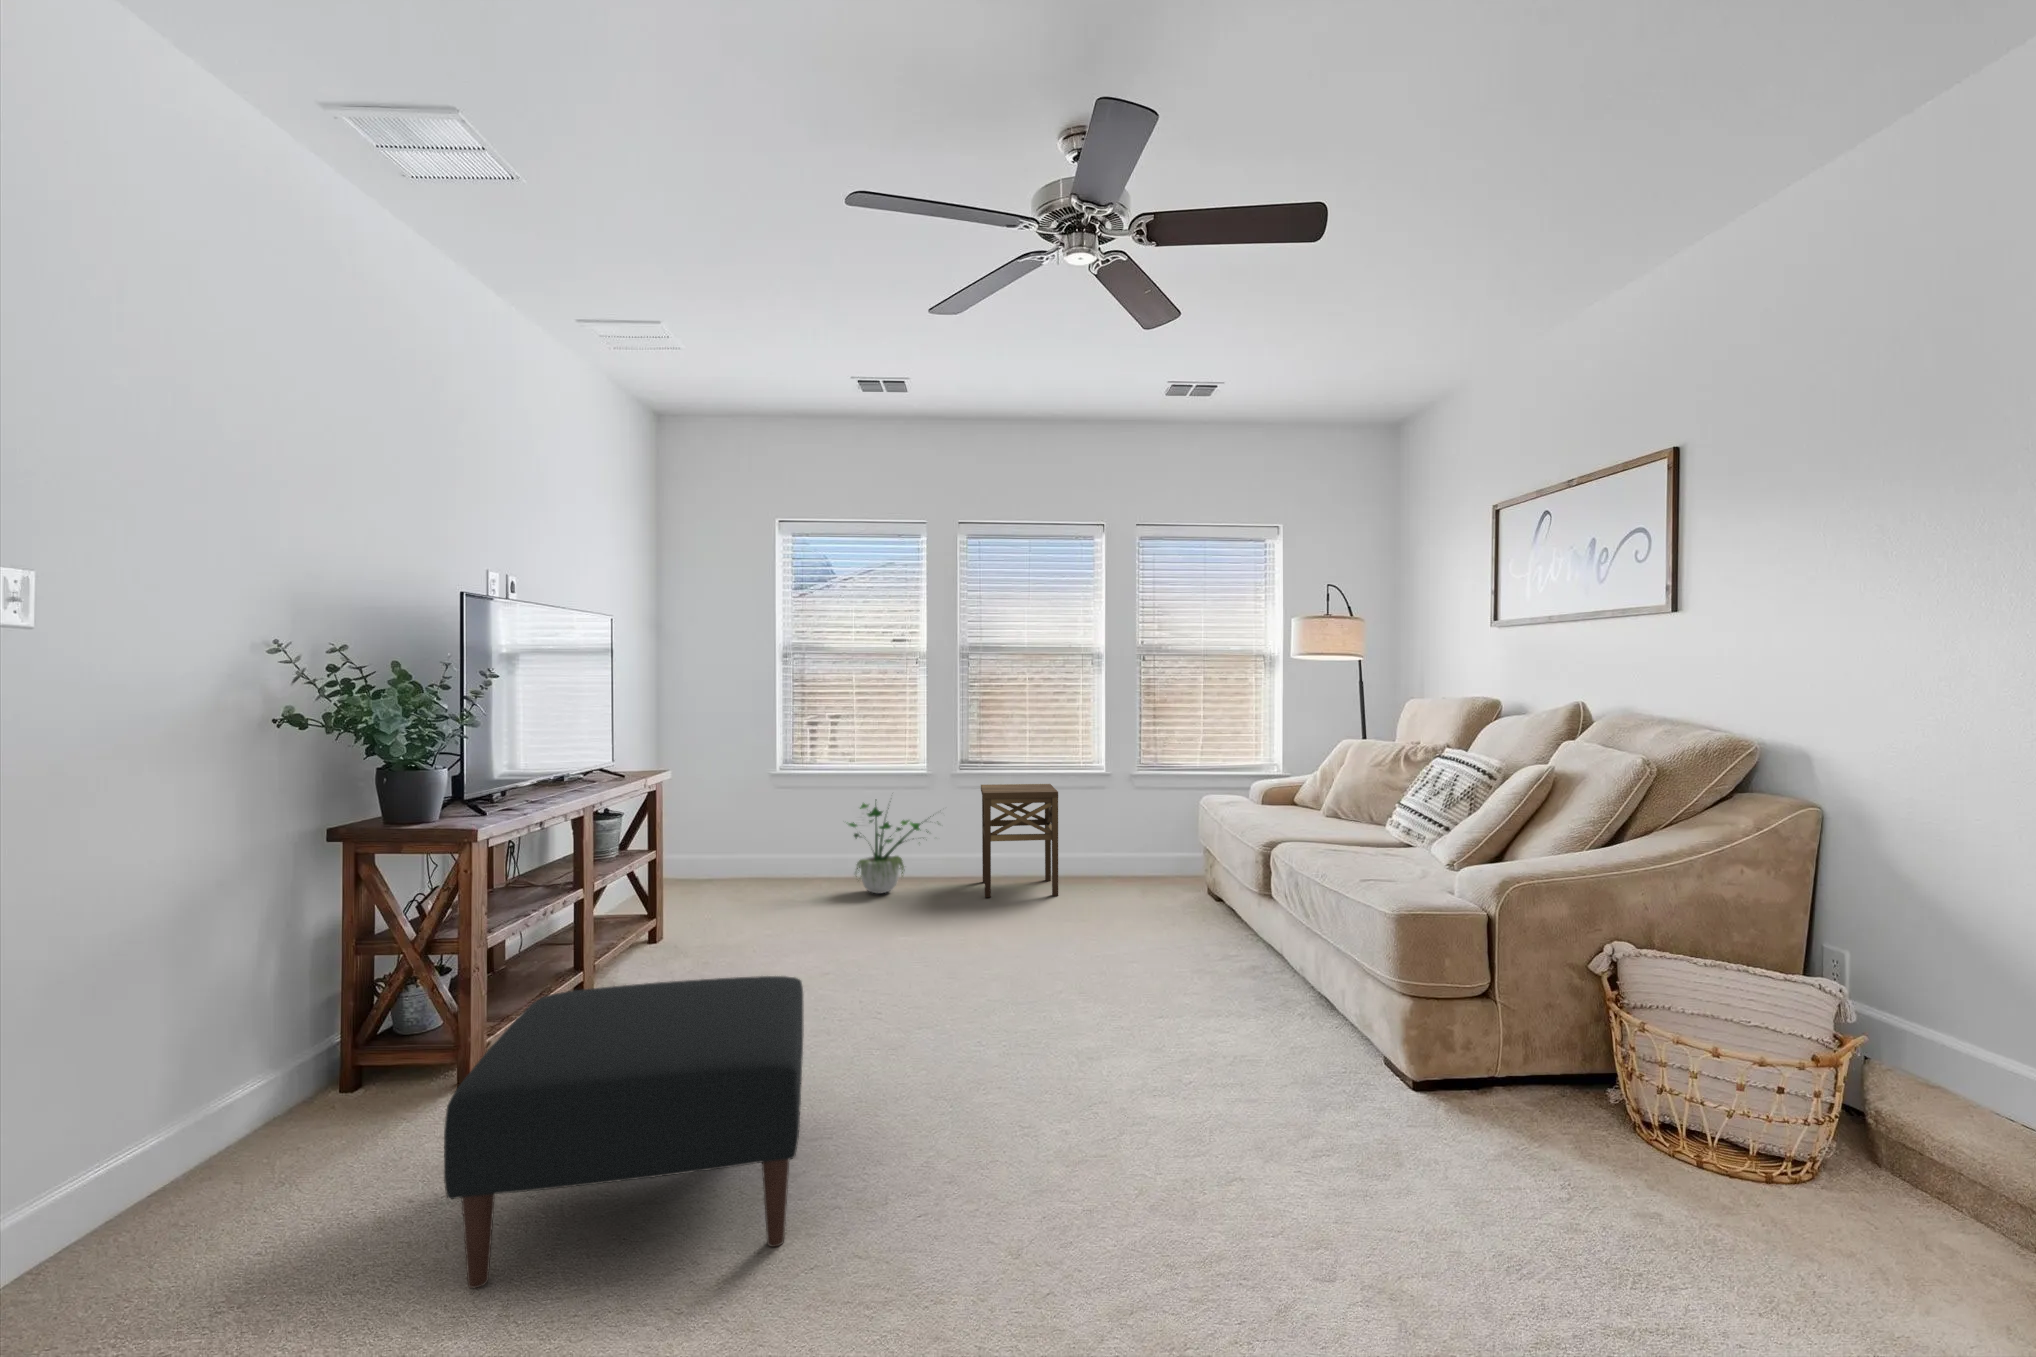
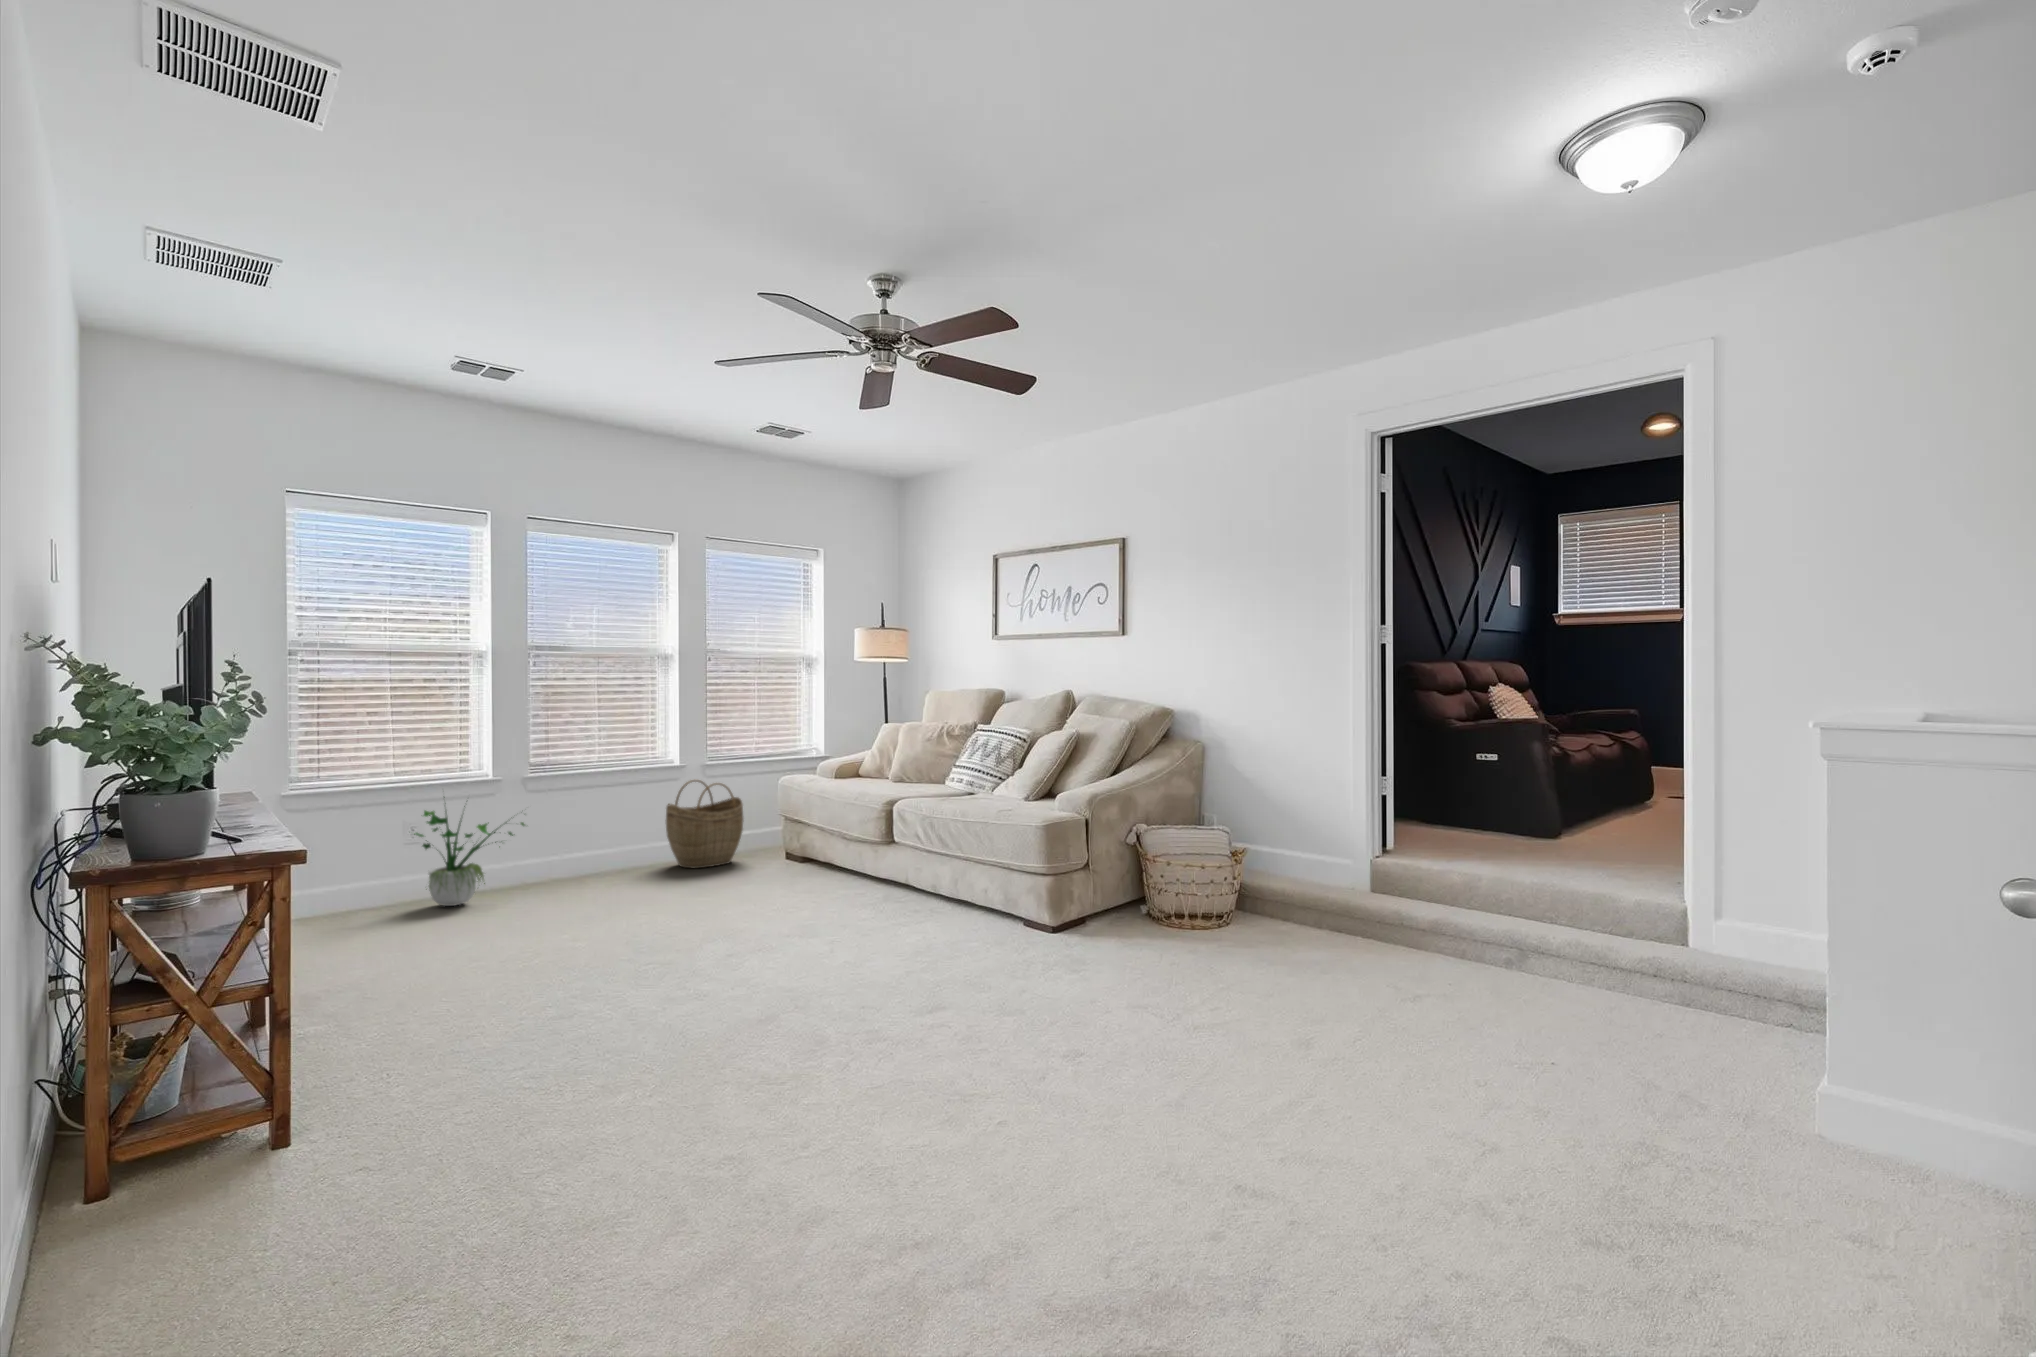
side table: present [981,784,1058,897] -> none [553,777,654,891]
woven basket: none [1089,791,1170,889] -> present [666,780,743,868]
ottoman: present [444,976,804,1289] -> none [498,920,833,1162]

